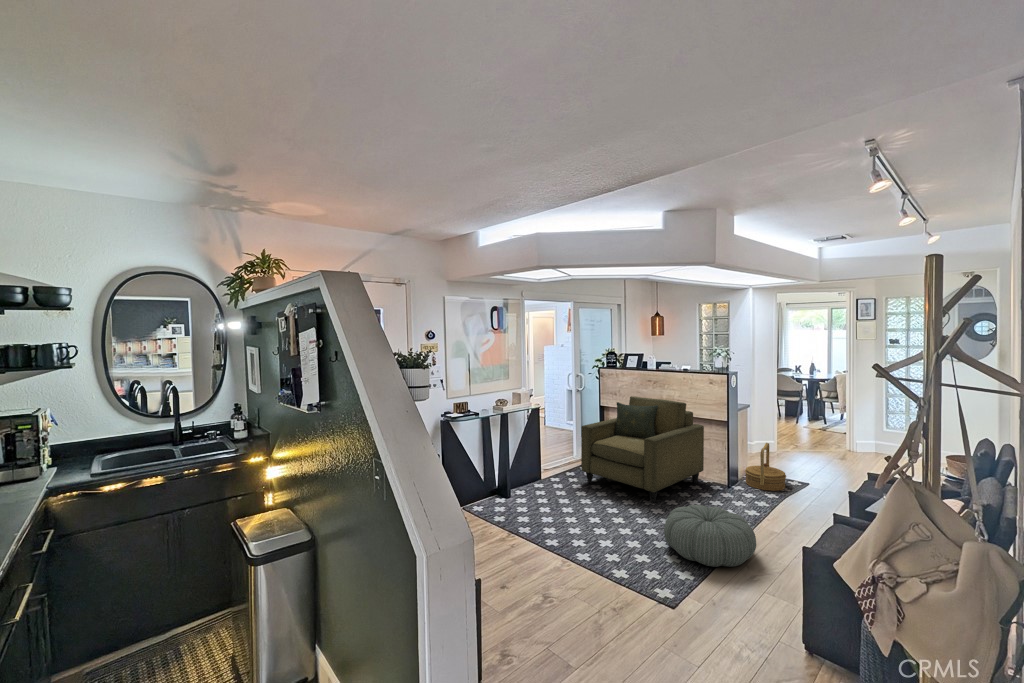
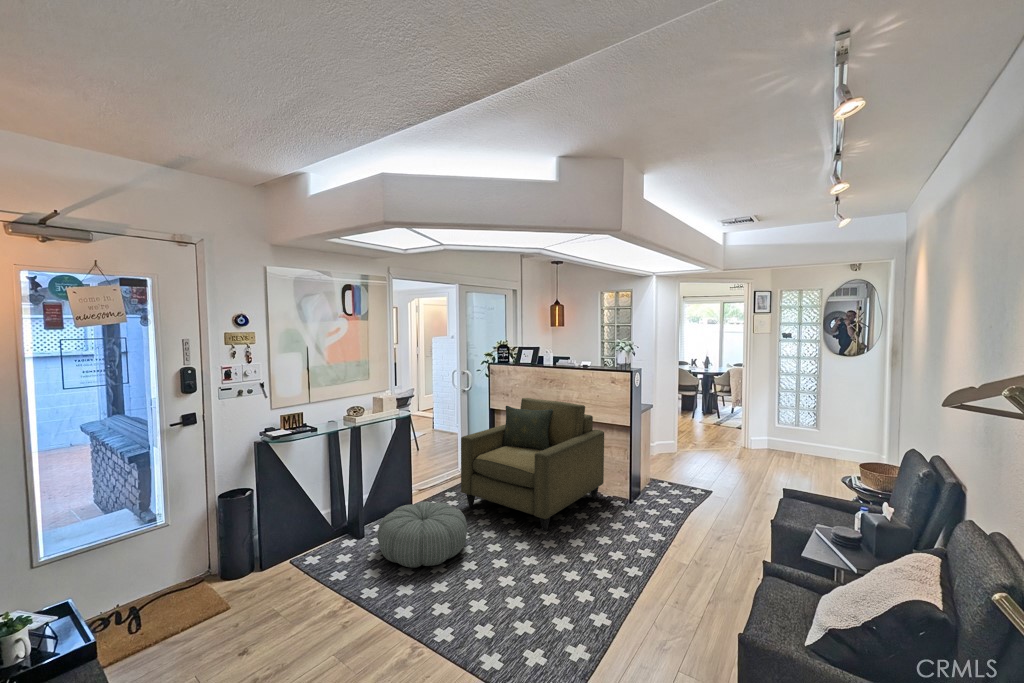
woven basket: present [745,443,786,491] -> none [648,448,692,504]
pouf: present [664,505,756,567] -> present [377,502,467,567]

